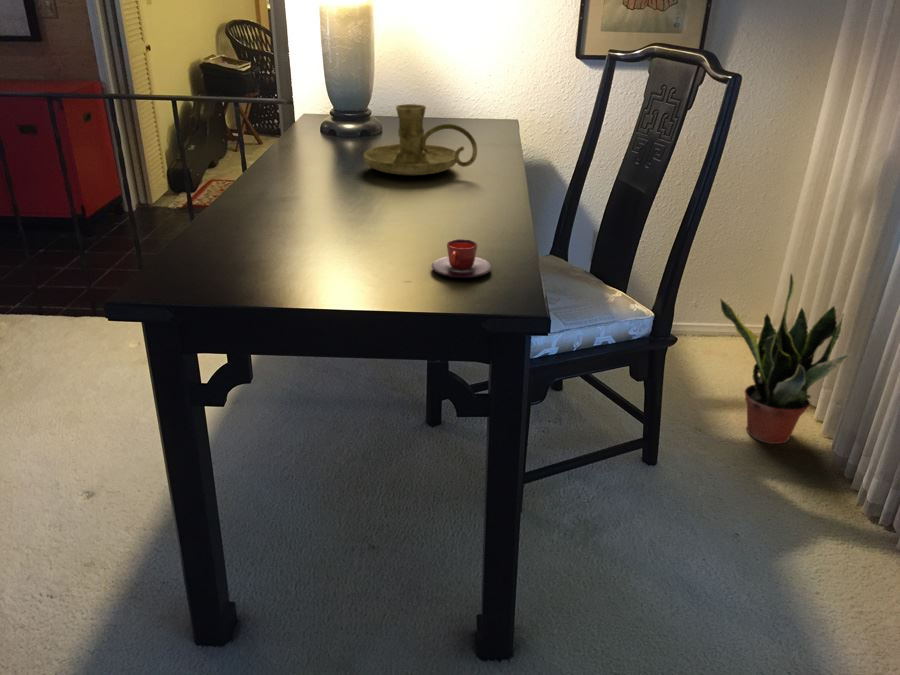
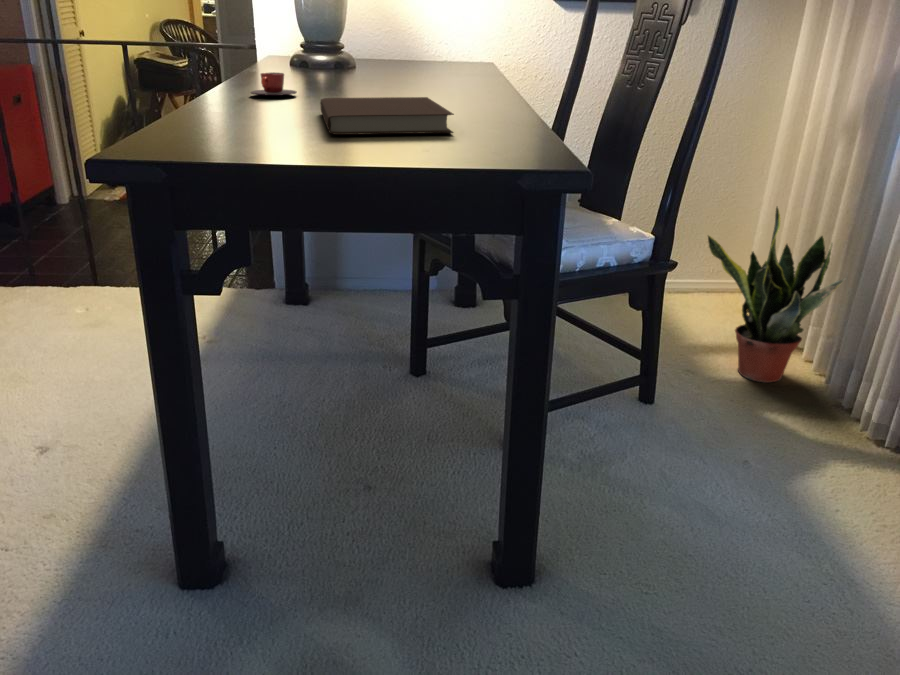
candle holder: present [364,104,477,175] -> none [341,22,464,96]
notebook: none [333,191,448,246] -> present [320,97,454,135]
teacup: present [432,239,492,278] -> present [250,72,297,96]

